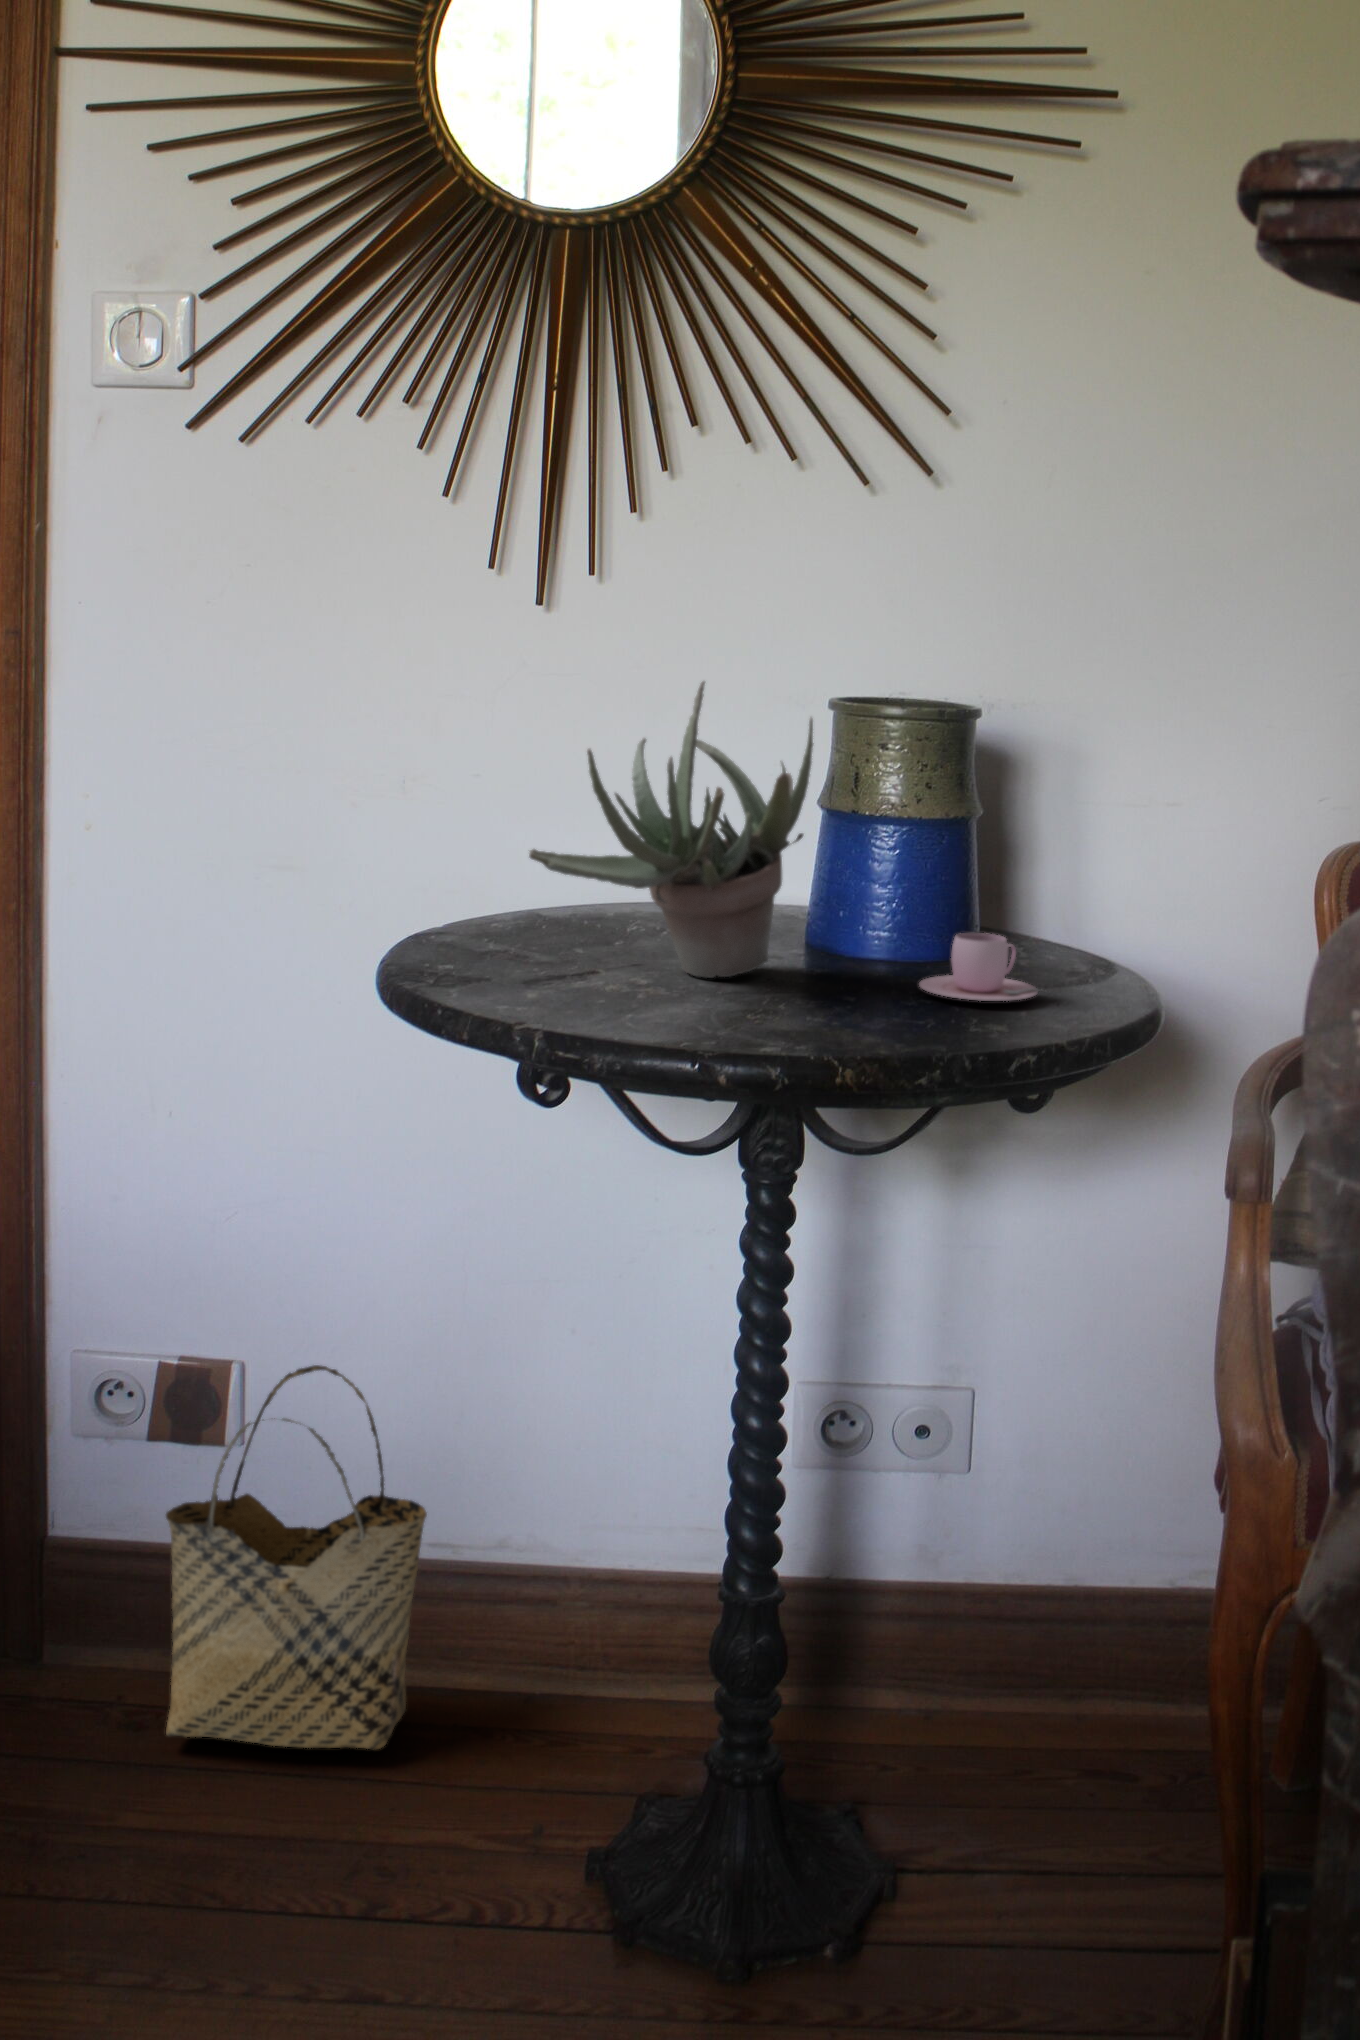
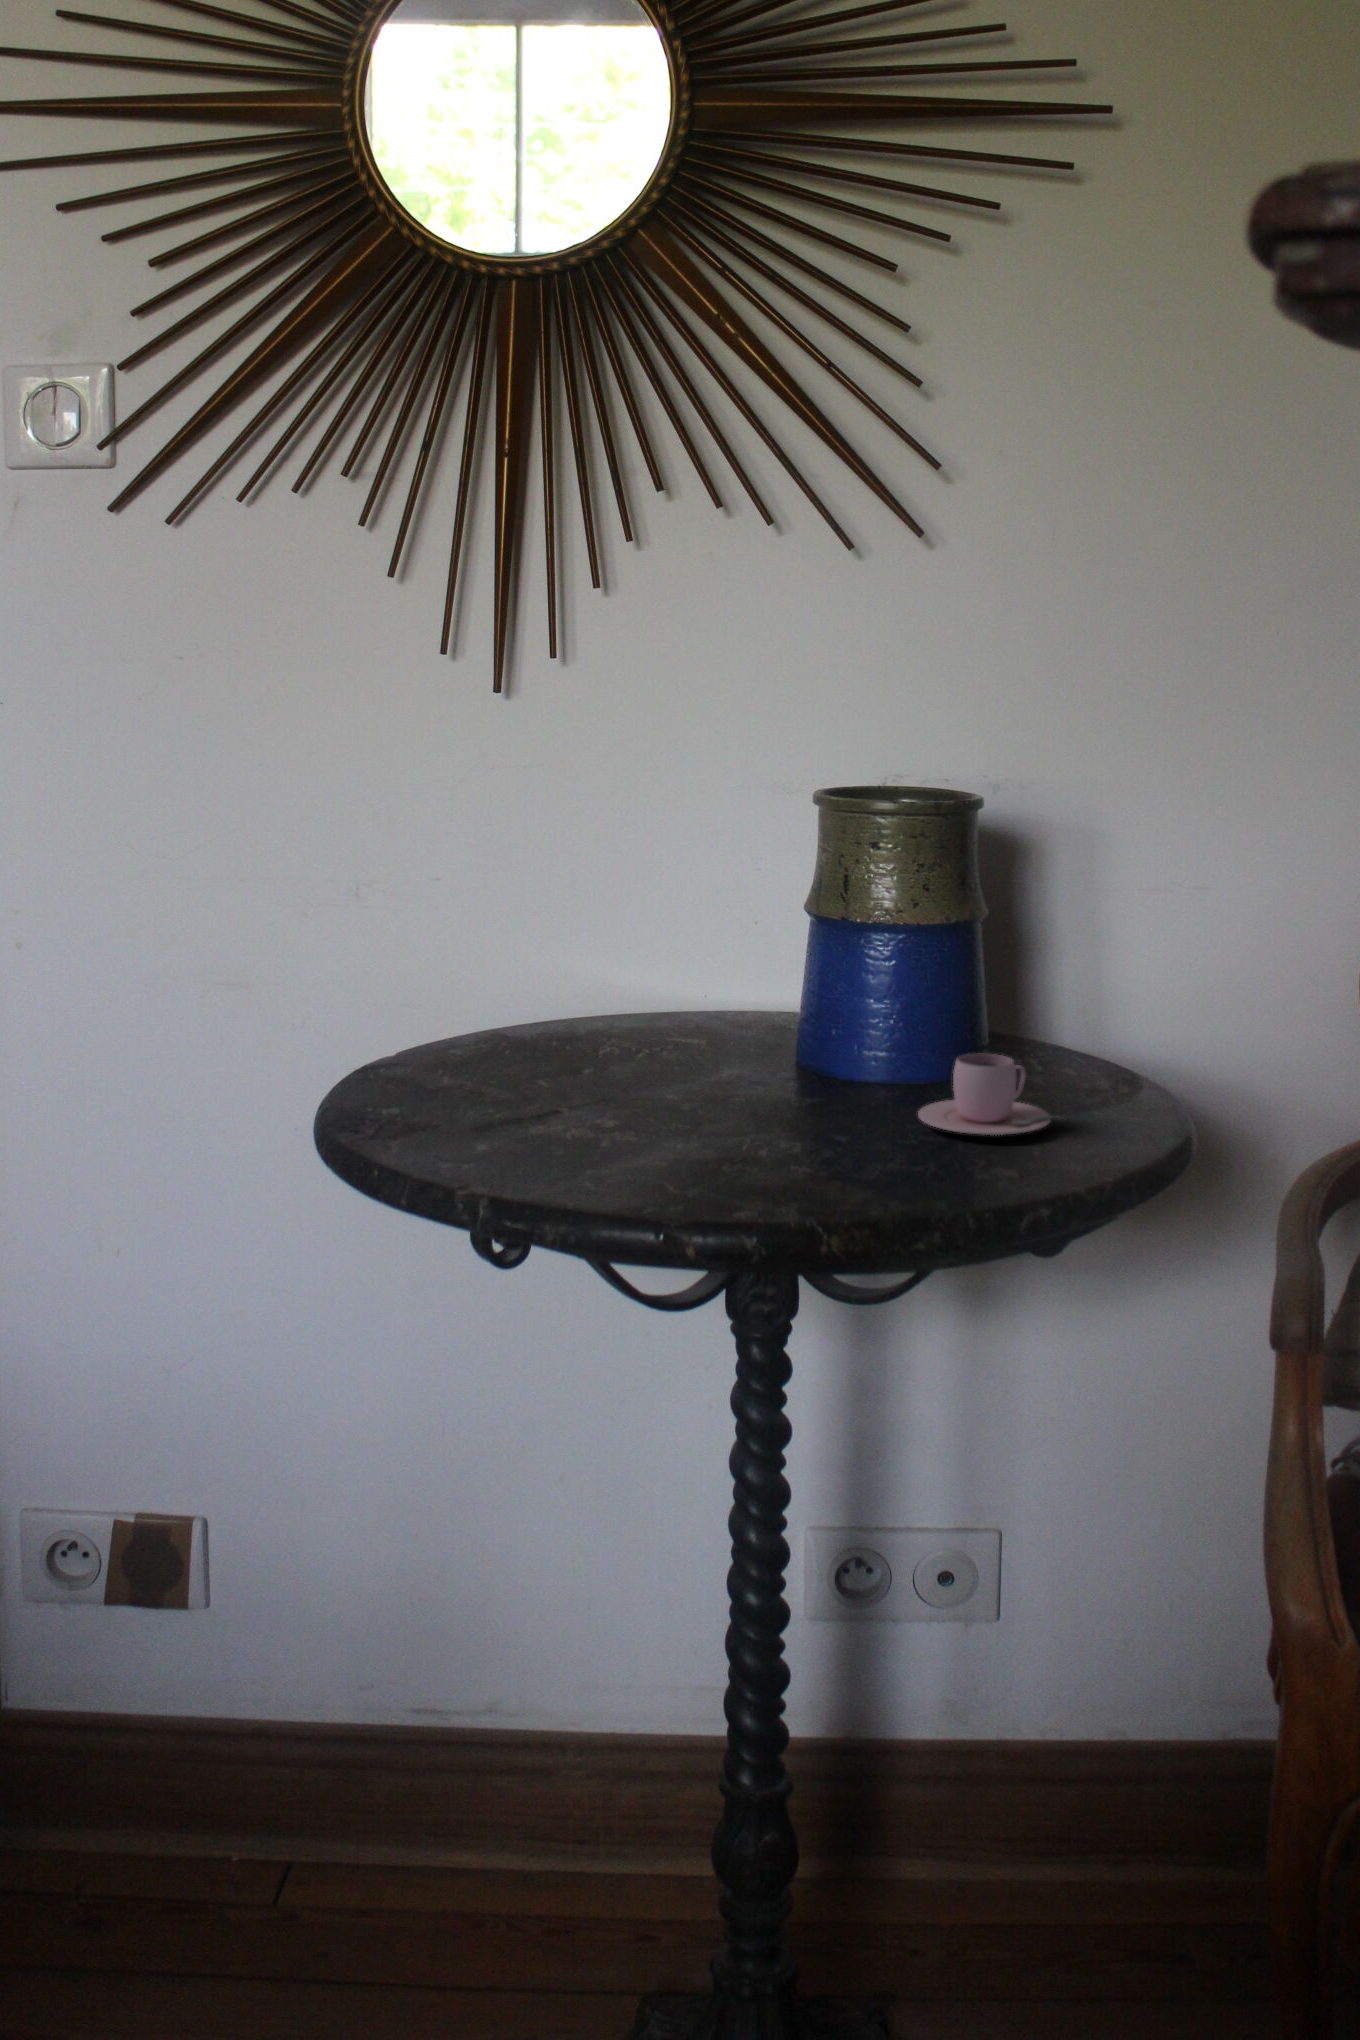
succulent plant: present [529,681,813,978] -> none [476,787,791,1113]
woven basket: present [166,1365,427,1750] -> none [121,1523,406,1952]

